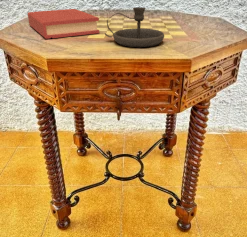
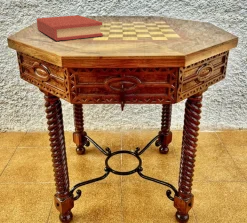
candlestick: present [105,7,164,47] -> none [109,13,161,47]

